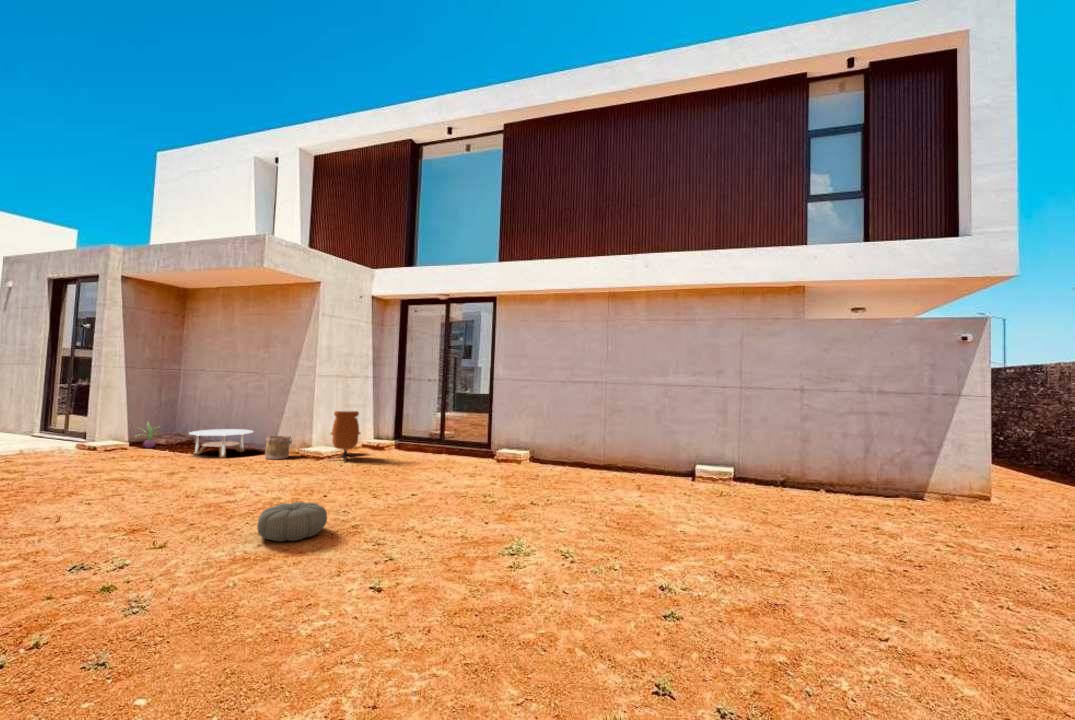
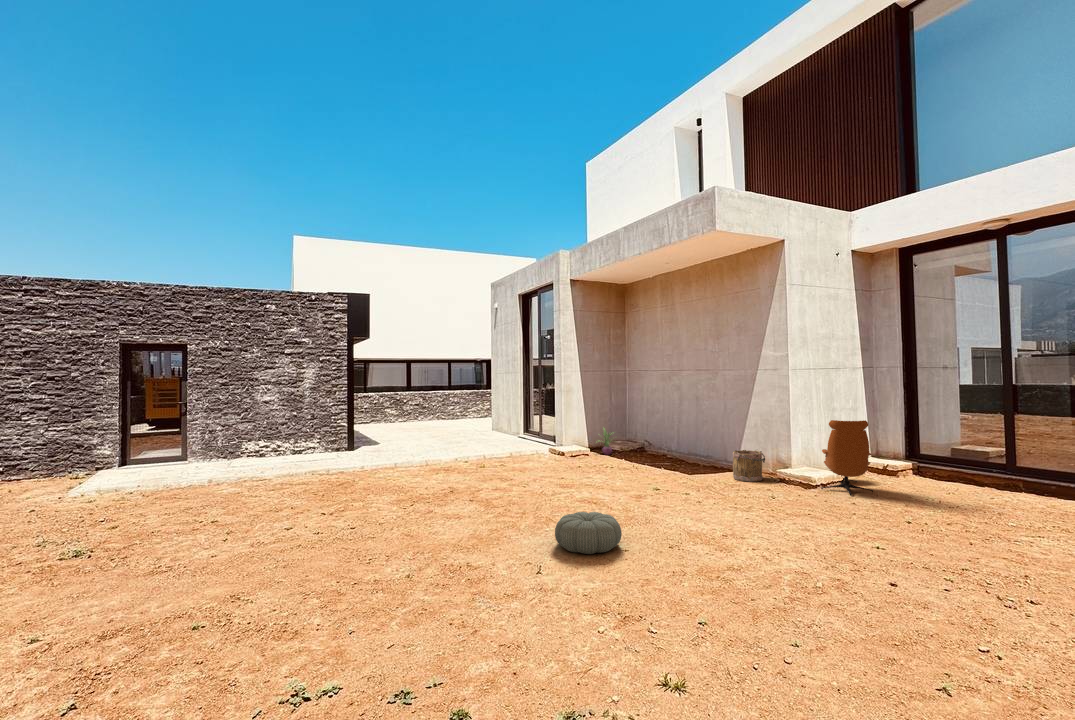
round table: present [189,429,253,458] -> none [646,438,711,474]
pouf: present [257,502,327,542] -> present [555,512,622,554]

